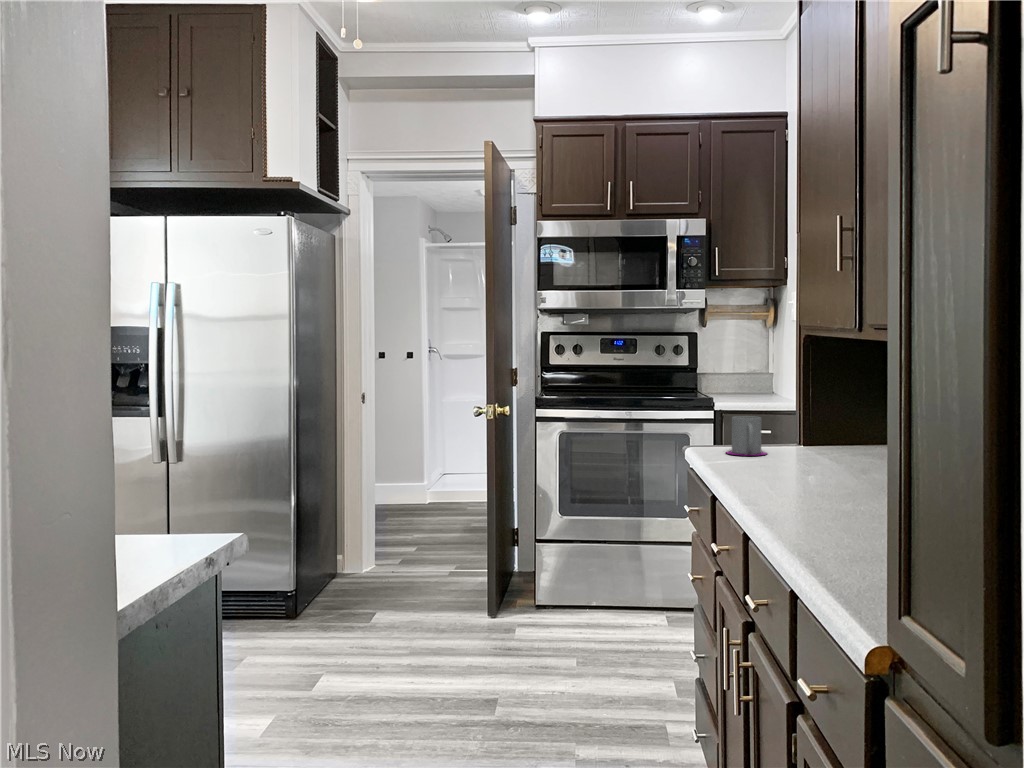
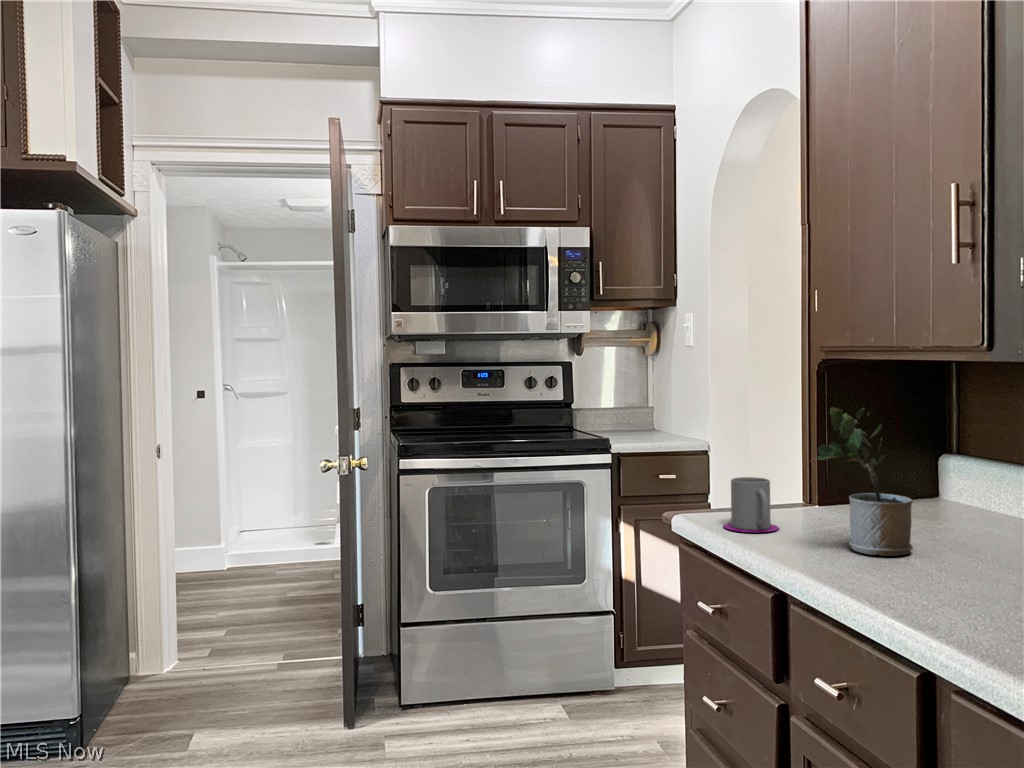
potted plant: none [772,361,845,470] -> present [817,407,913,556]

